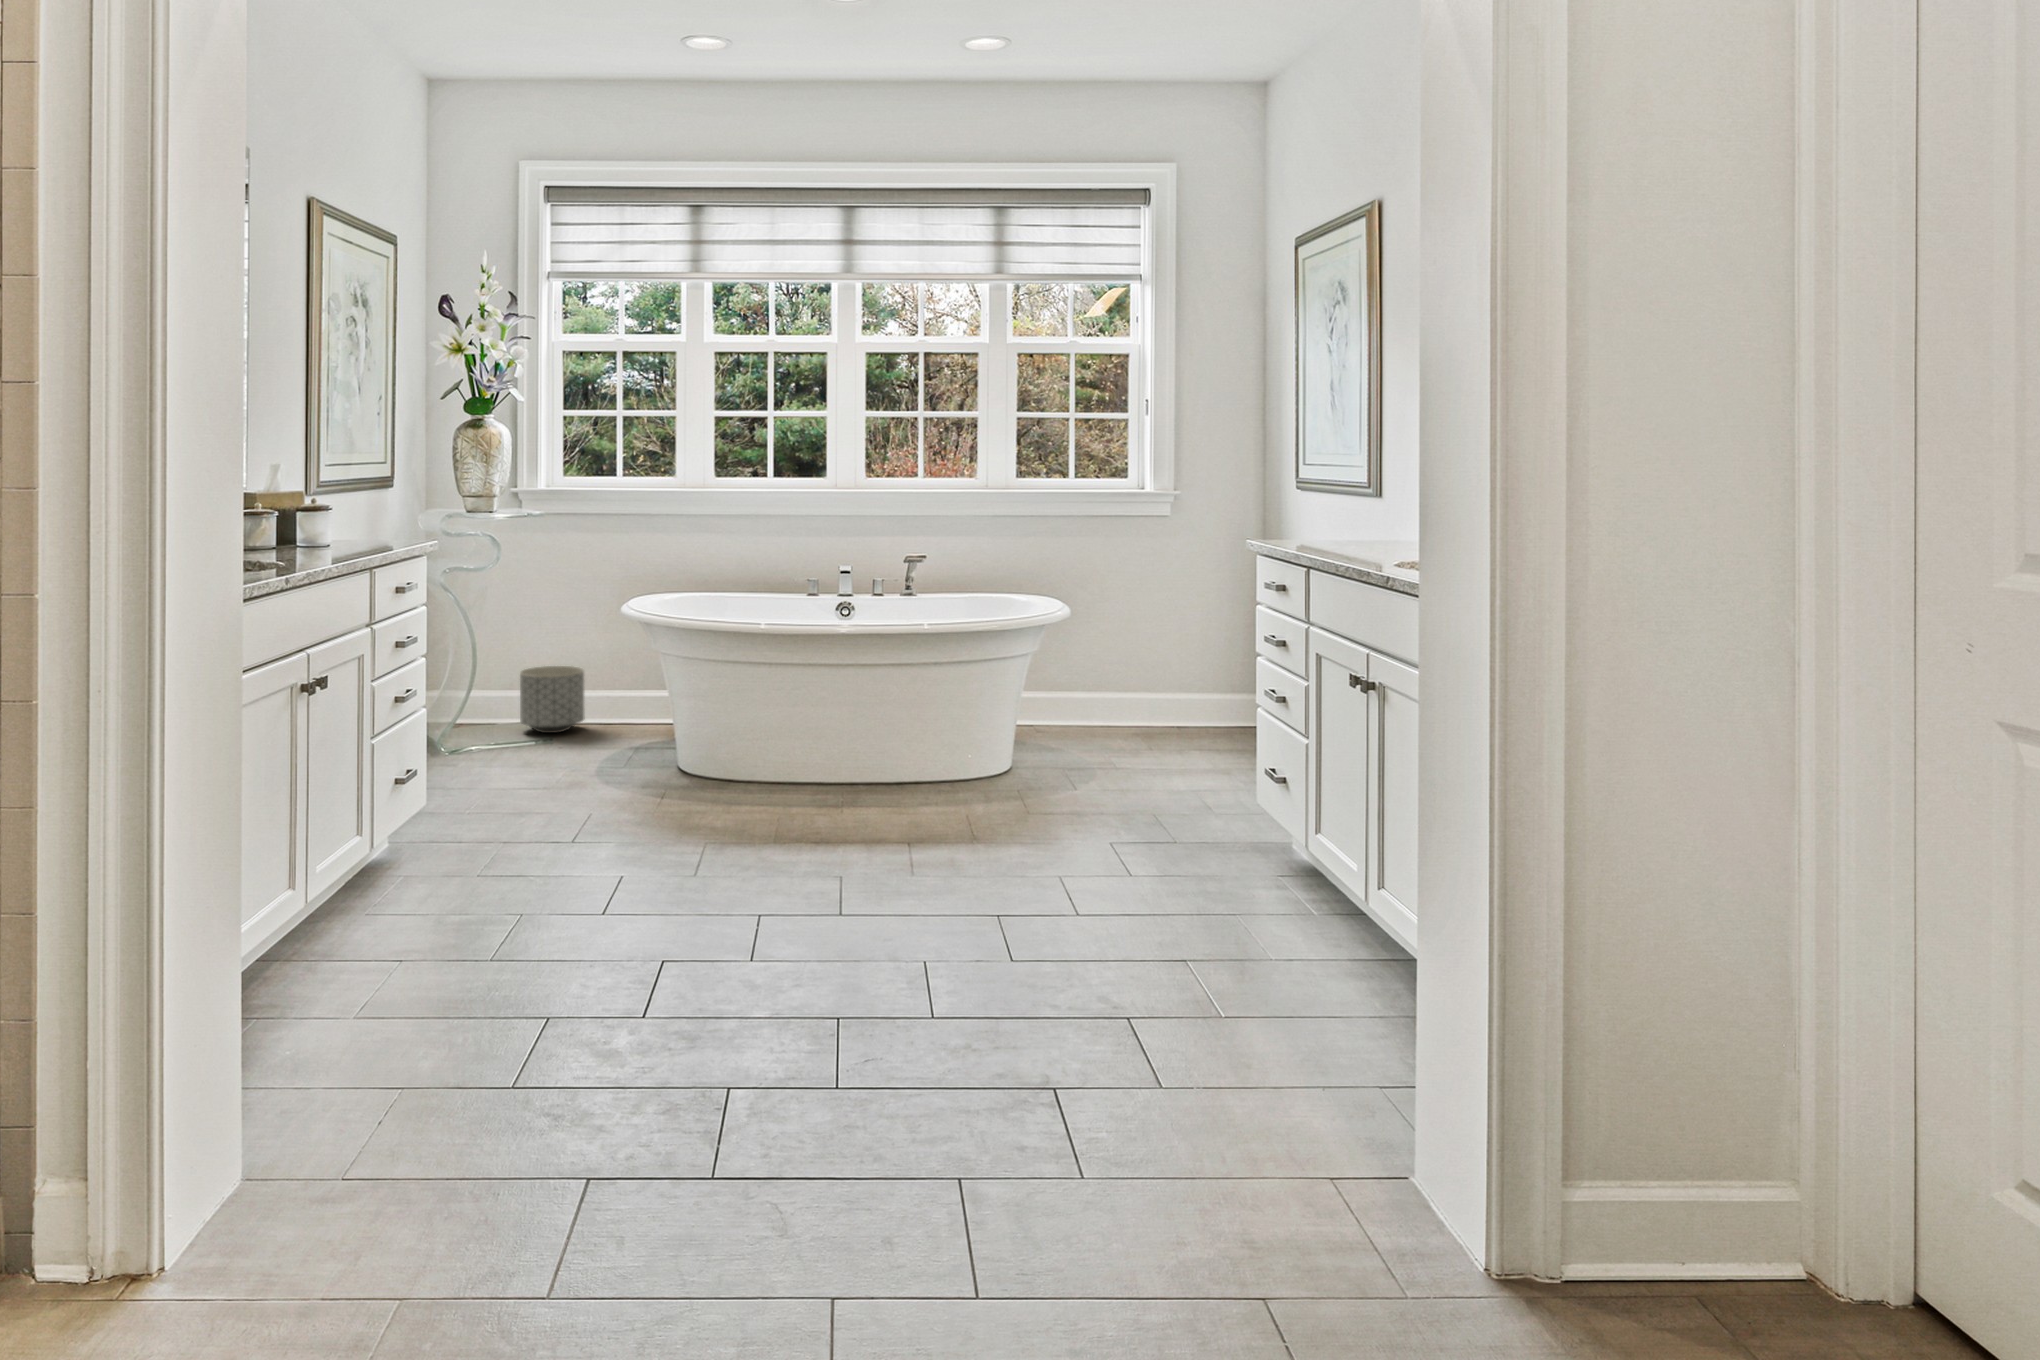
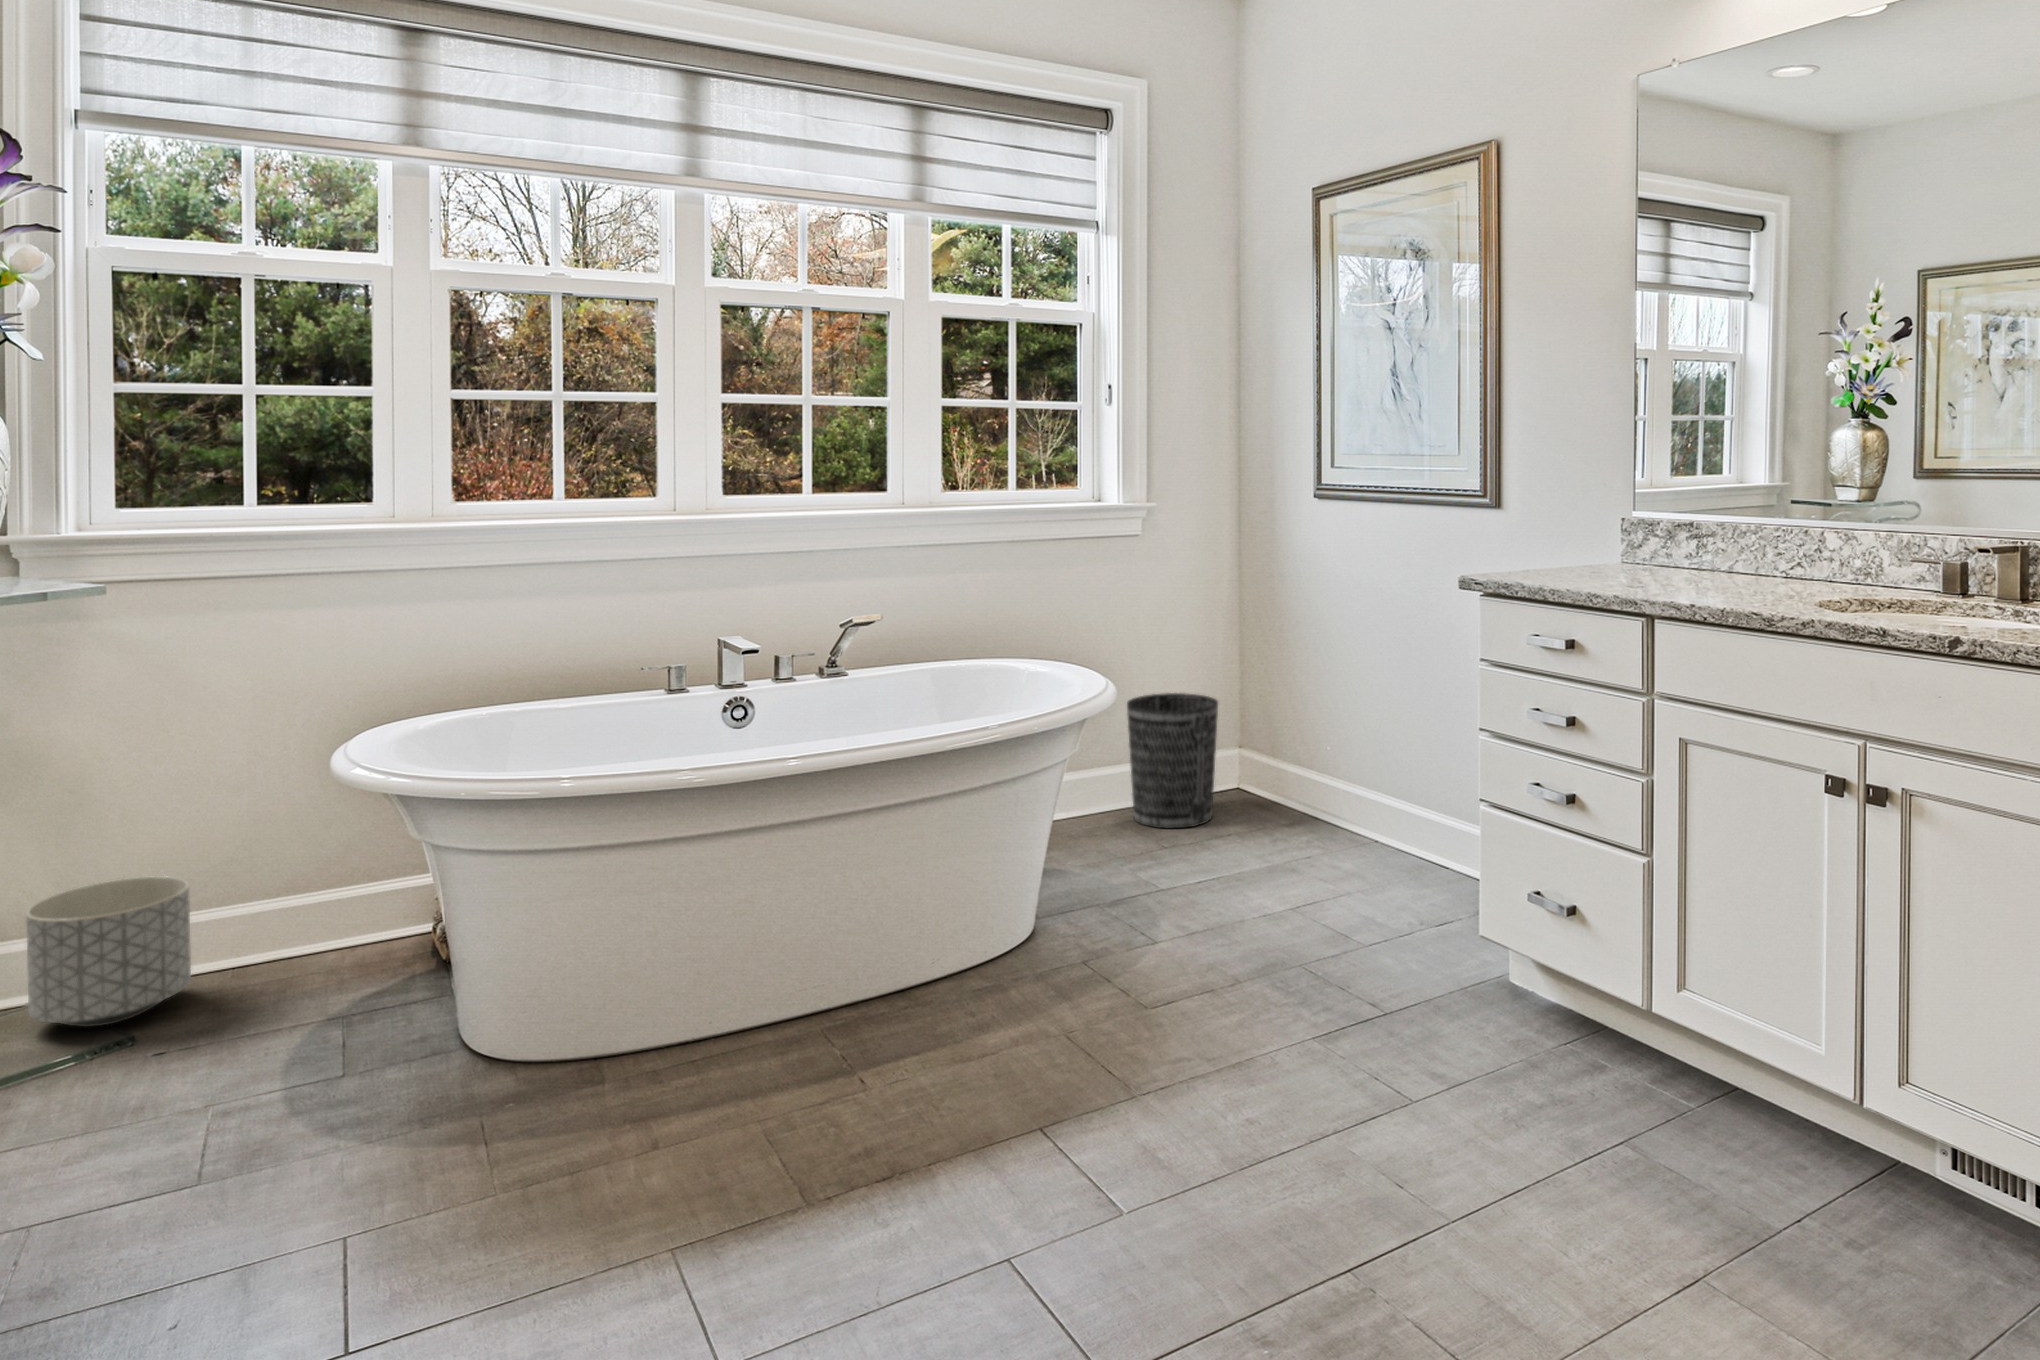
wastebasket: none [1143,639,1214,738] -> present [1127,693,1218,828]

